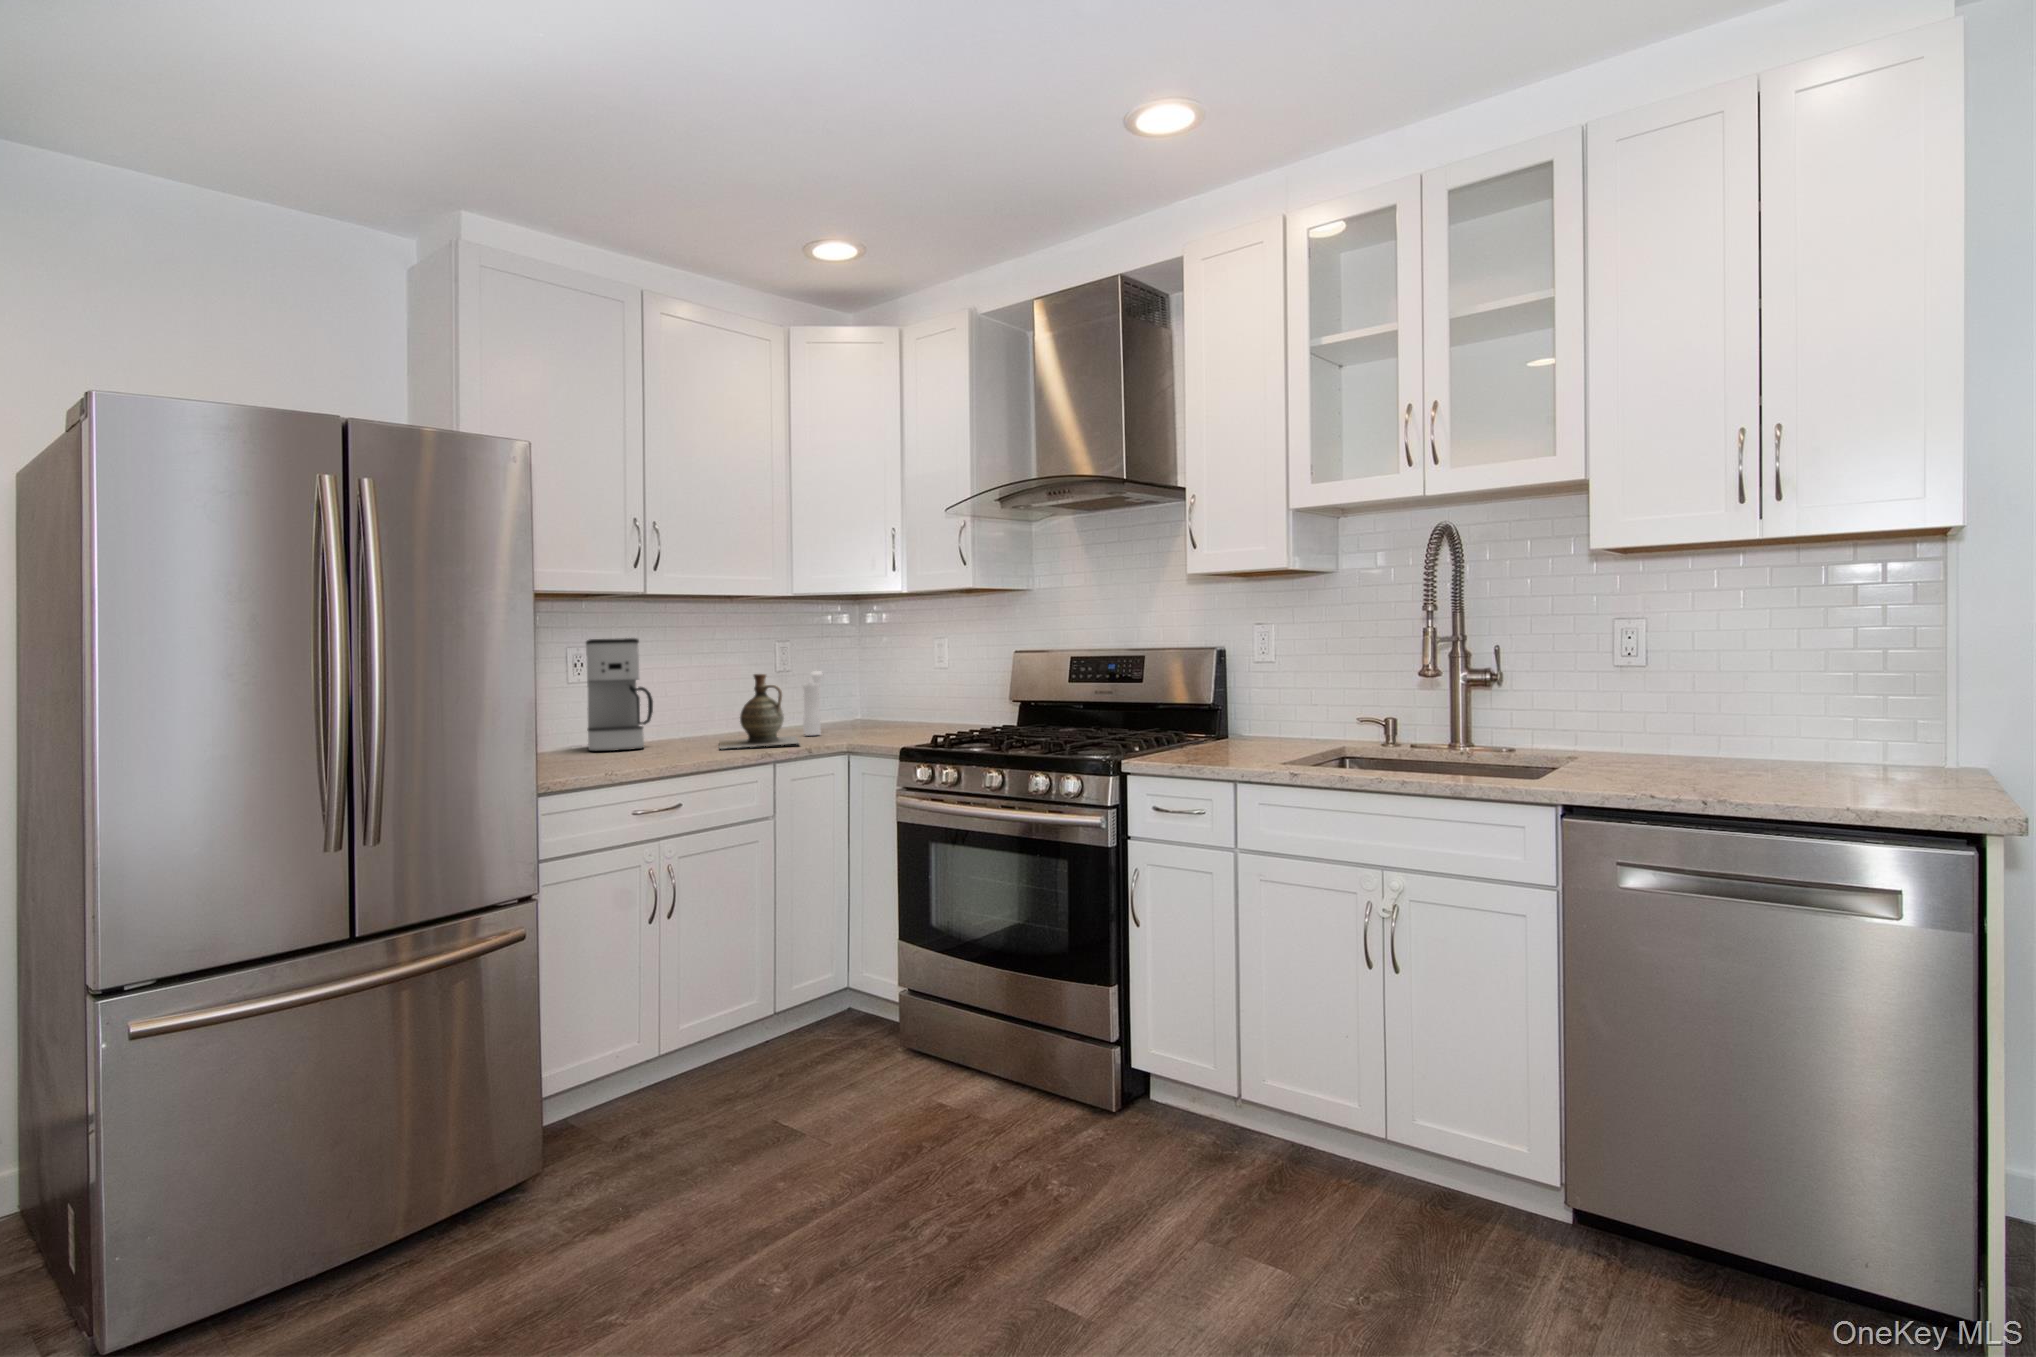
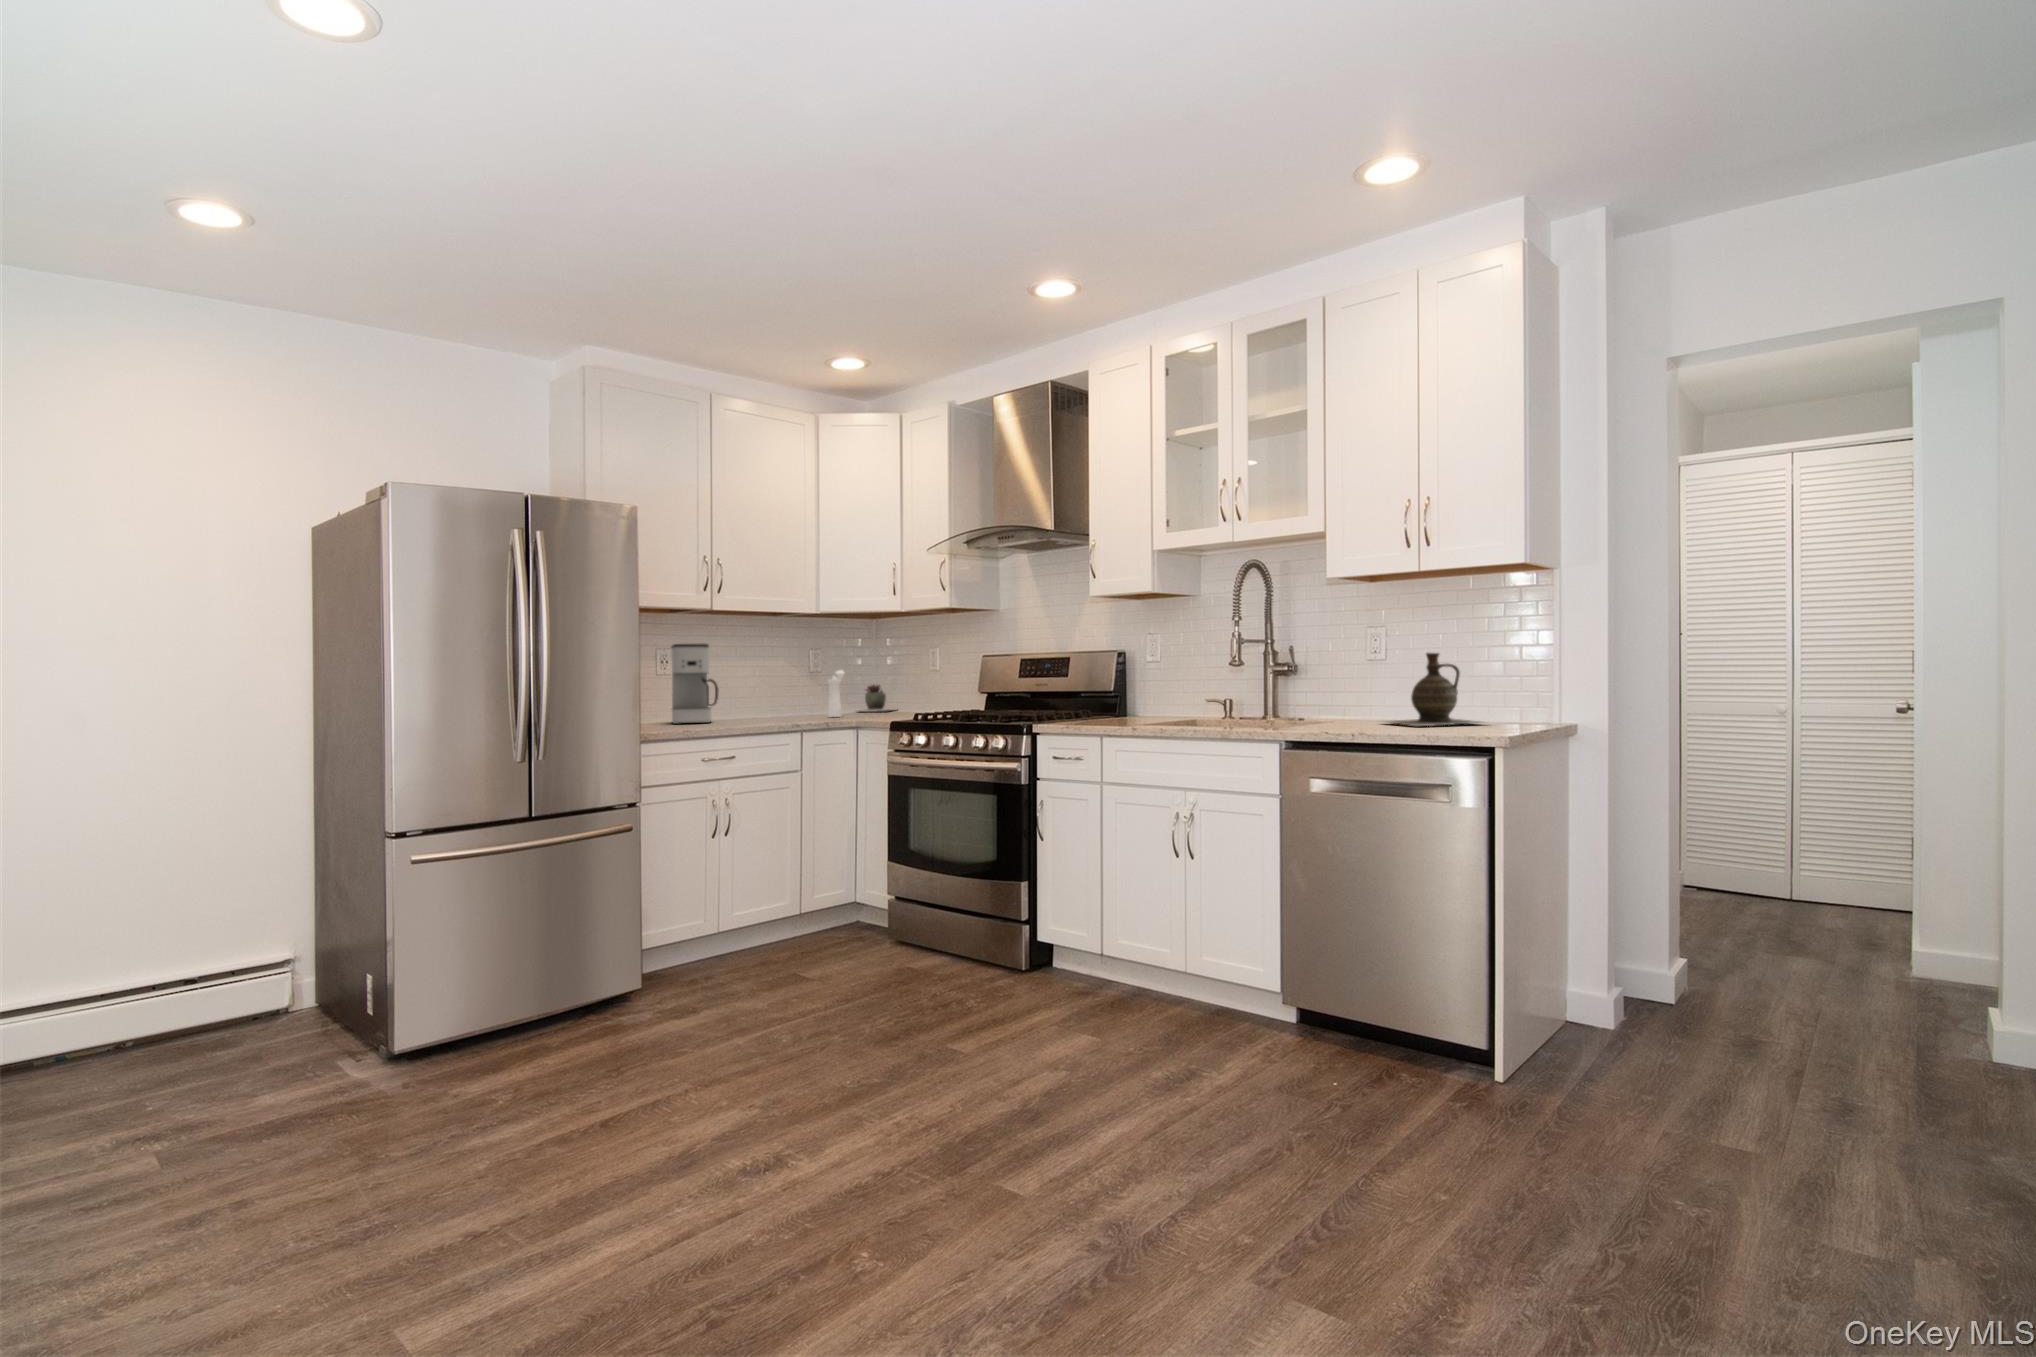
ceramic jug: present [719,674,799,749] -> present [1387,653,1479,726]
succulent plant: none [833,686,888,723] -> present [856,685,896,712]

